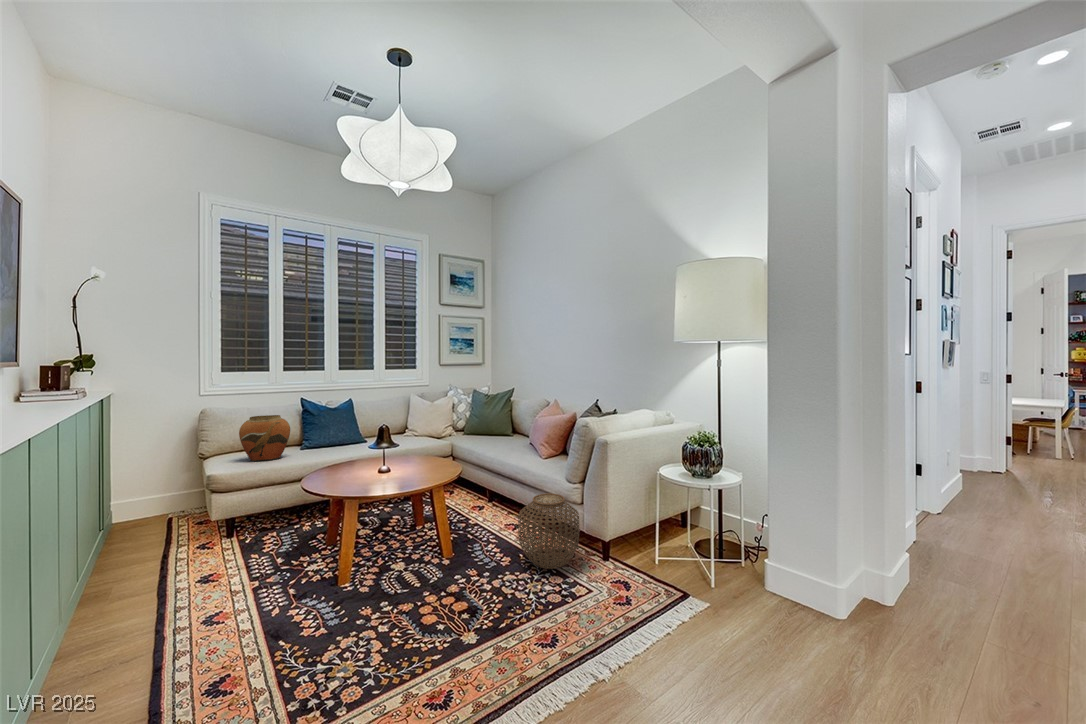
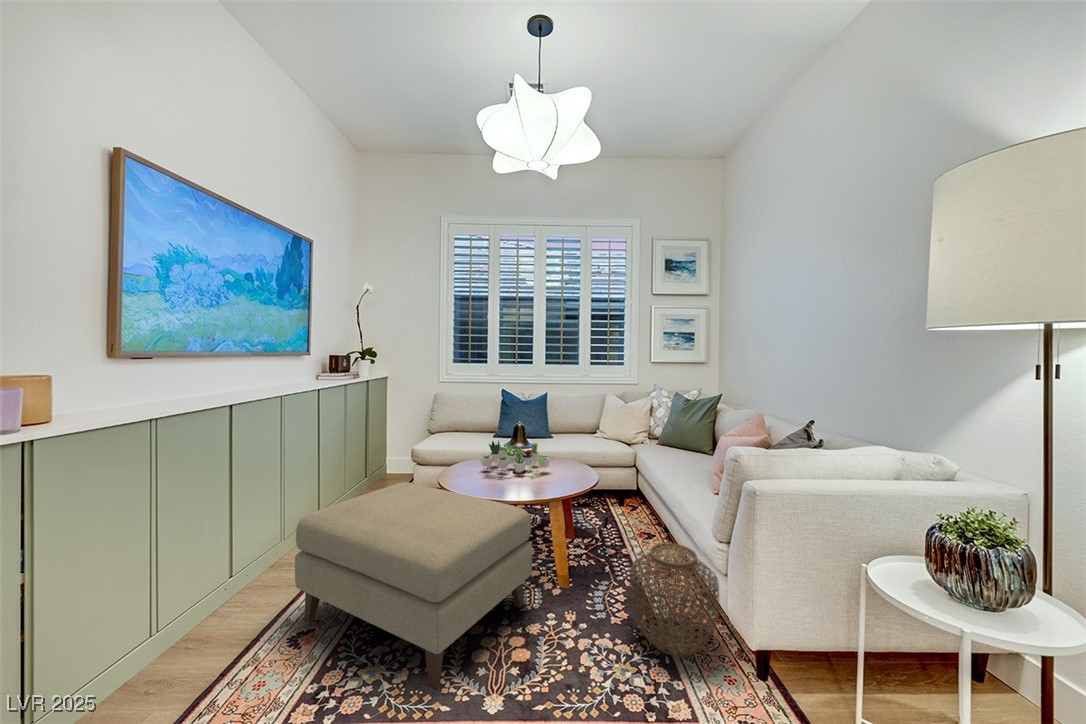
vase: present [239,415,290,461] -> none [446,403,484,443]
succulent plant: none [339,442,408,477] -> present [481,441,550,478]
ottoman: none [189,493,437,671] -> present [295,482,532,689]

